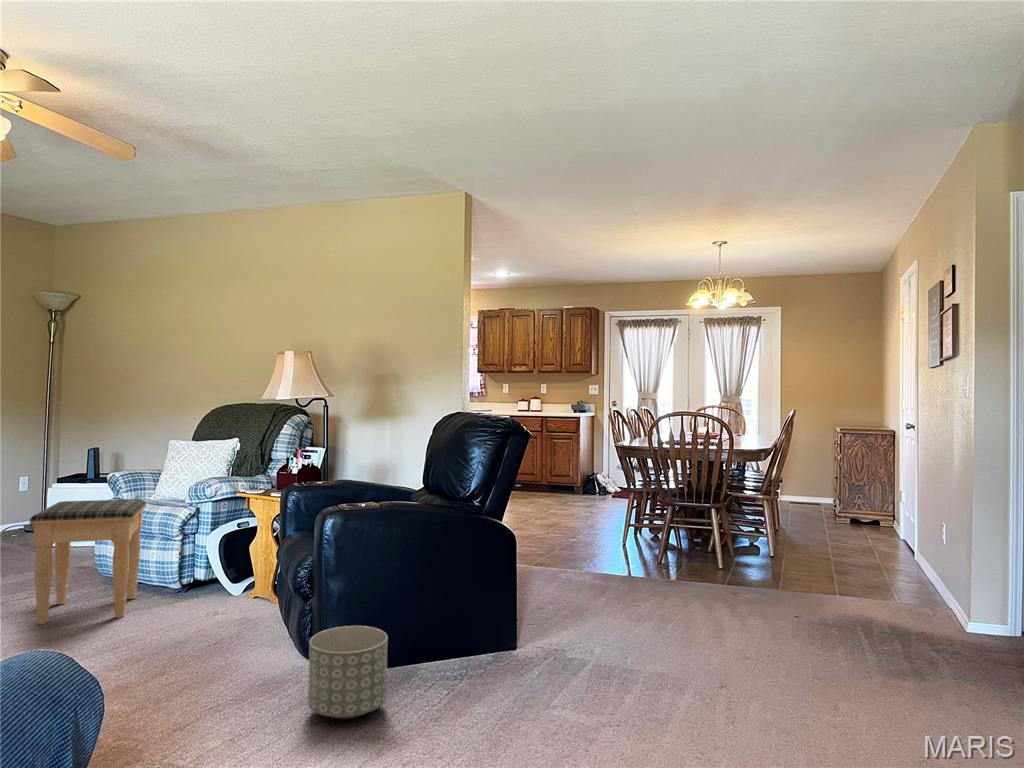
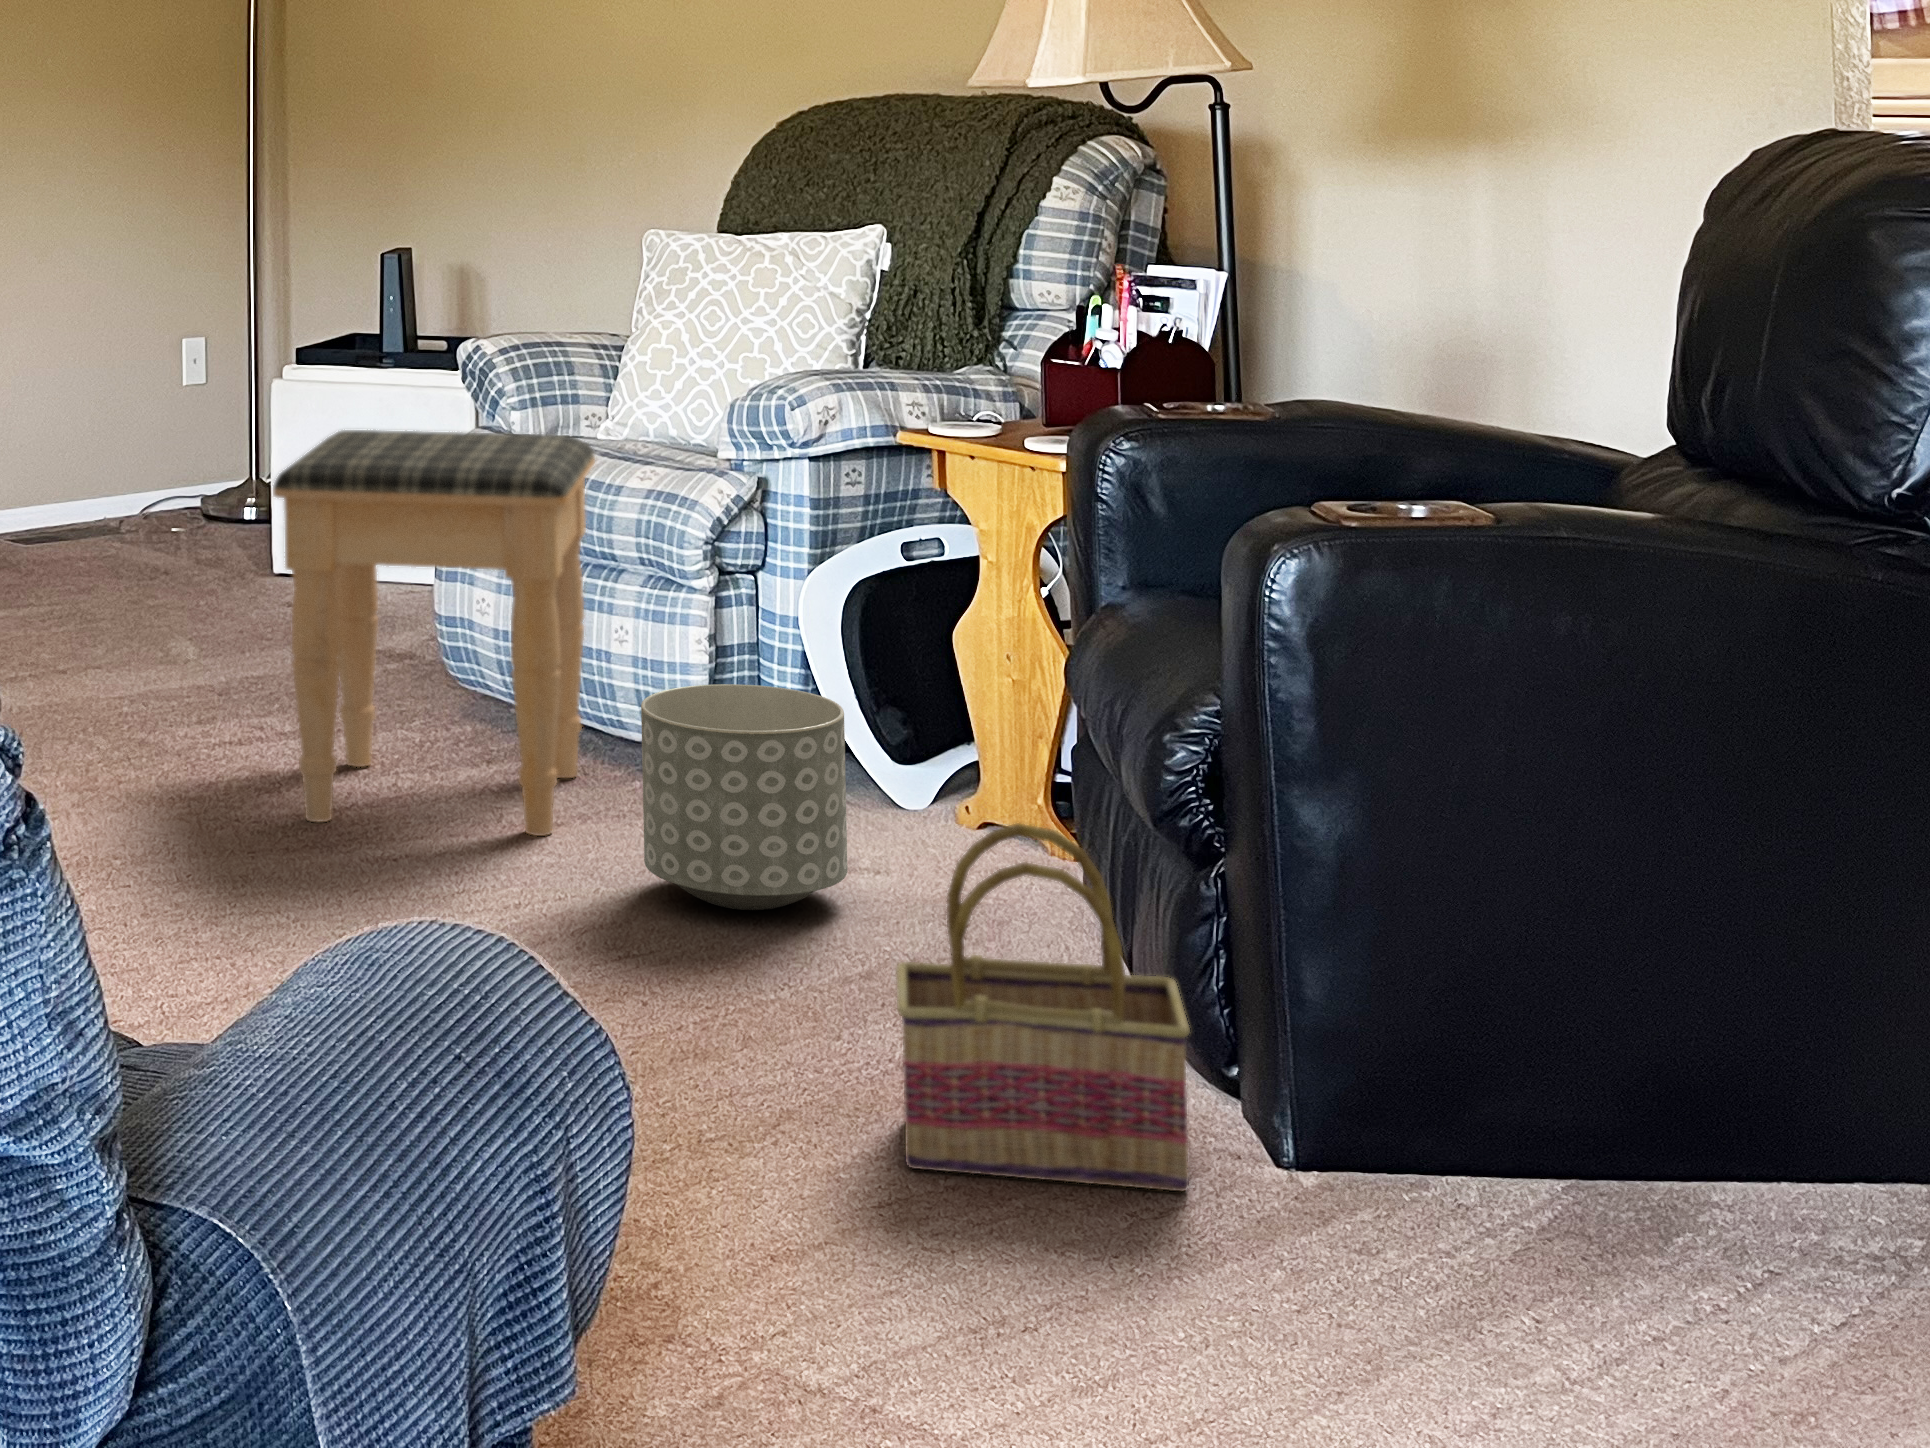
basket: none [218,598,300,701] -> present [896,823,1190,1192]
planter: present [308,626,388,719] -> present [641,684,848,910]

